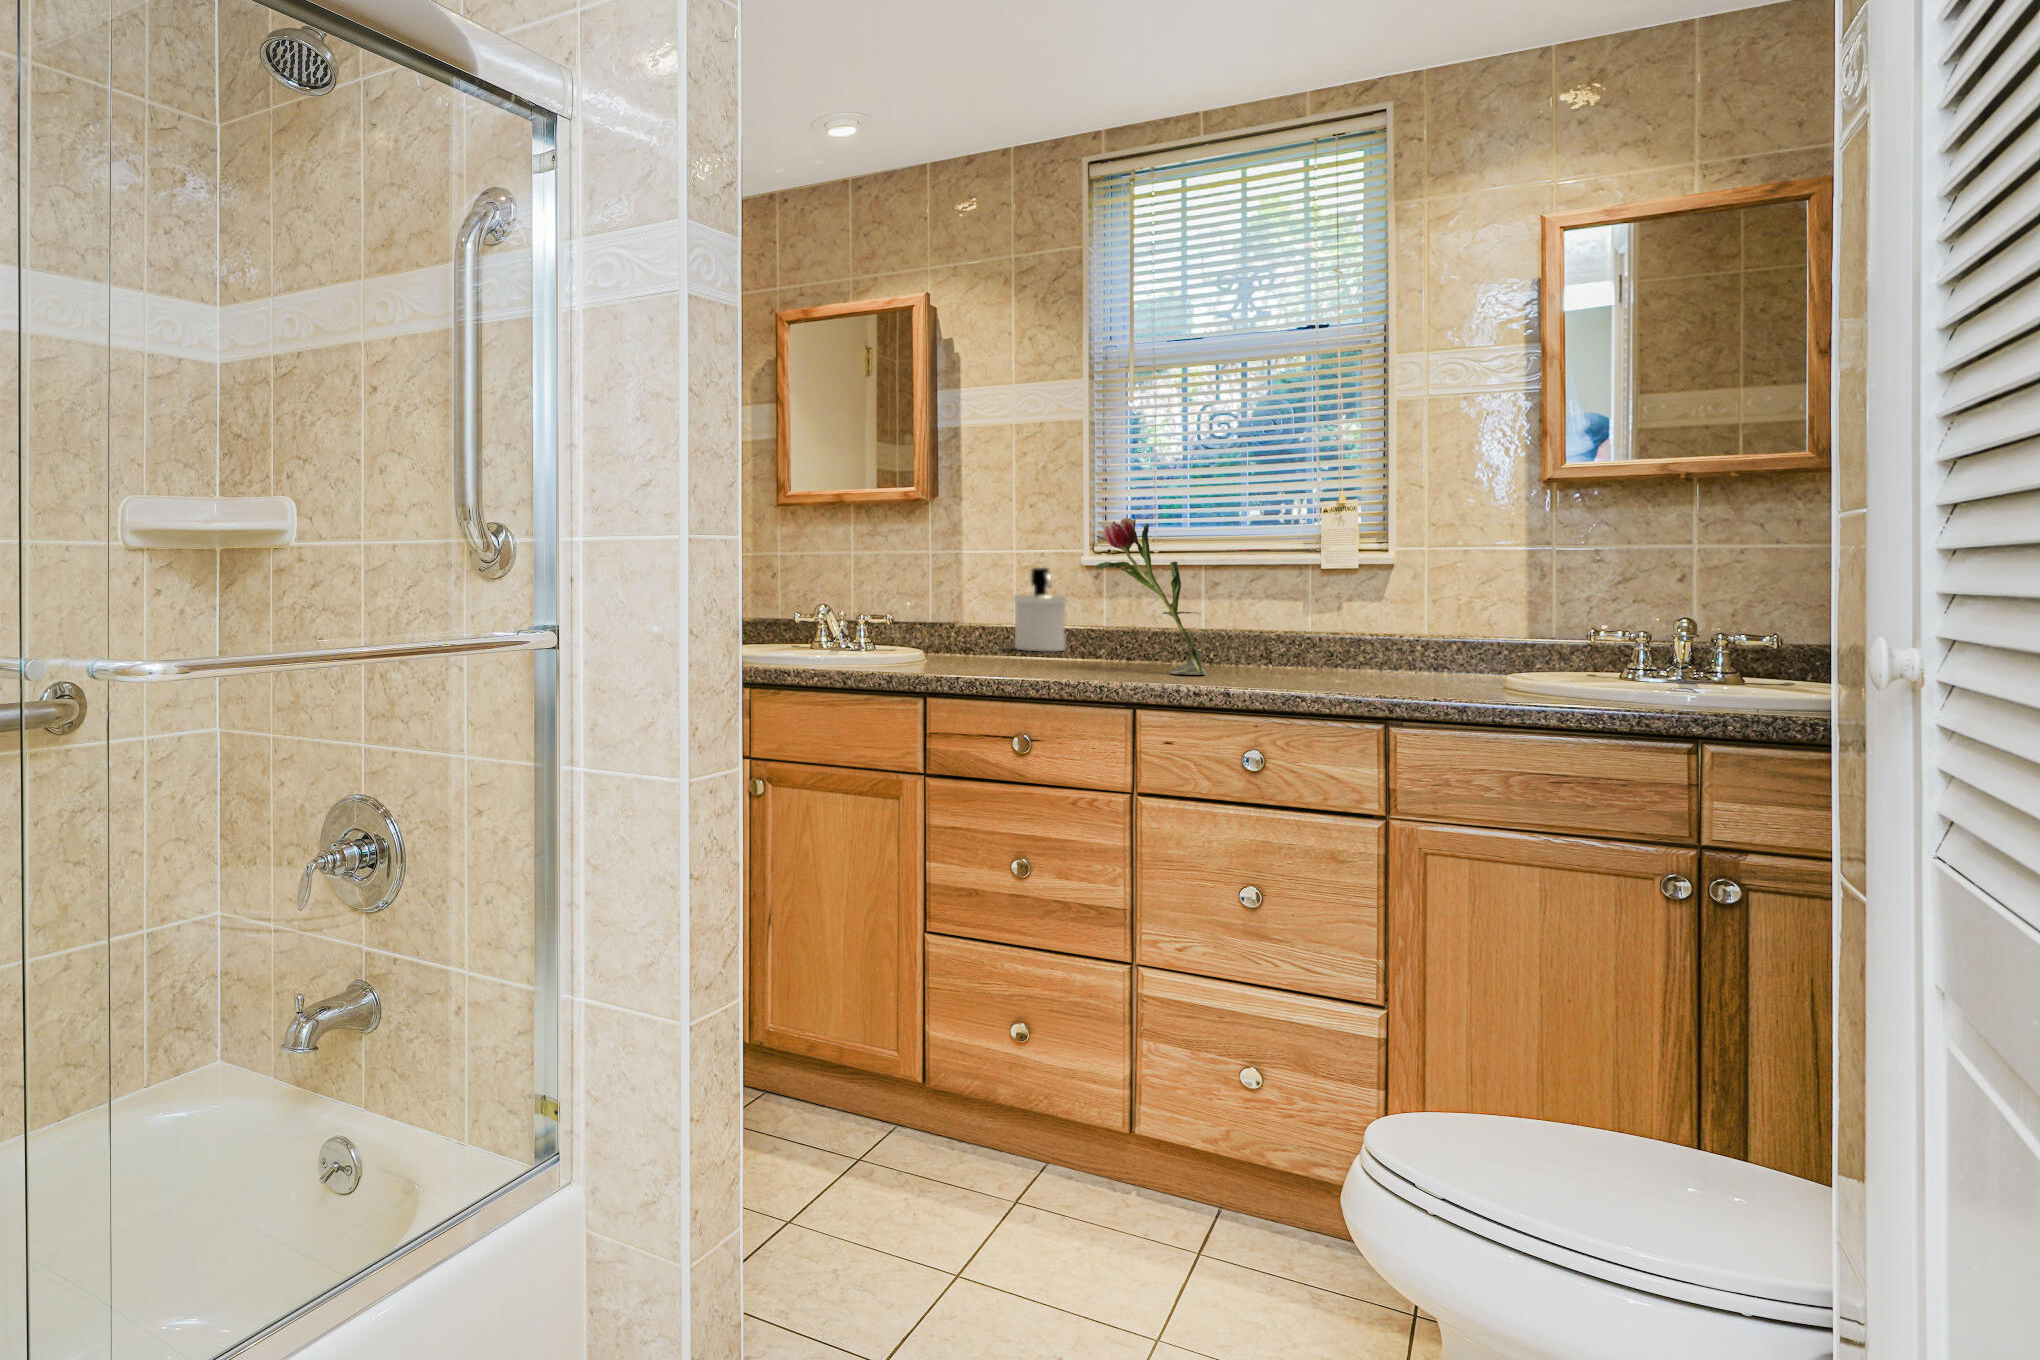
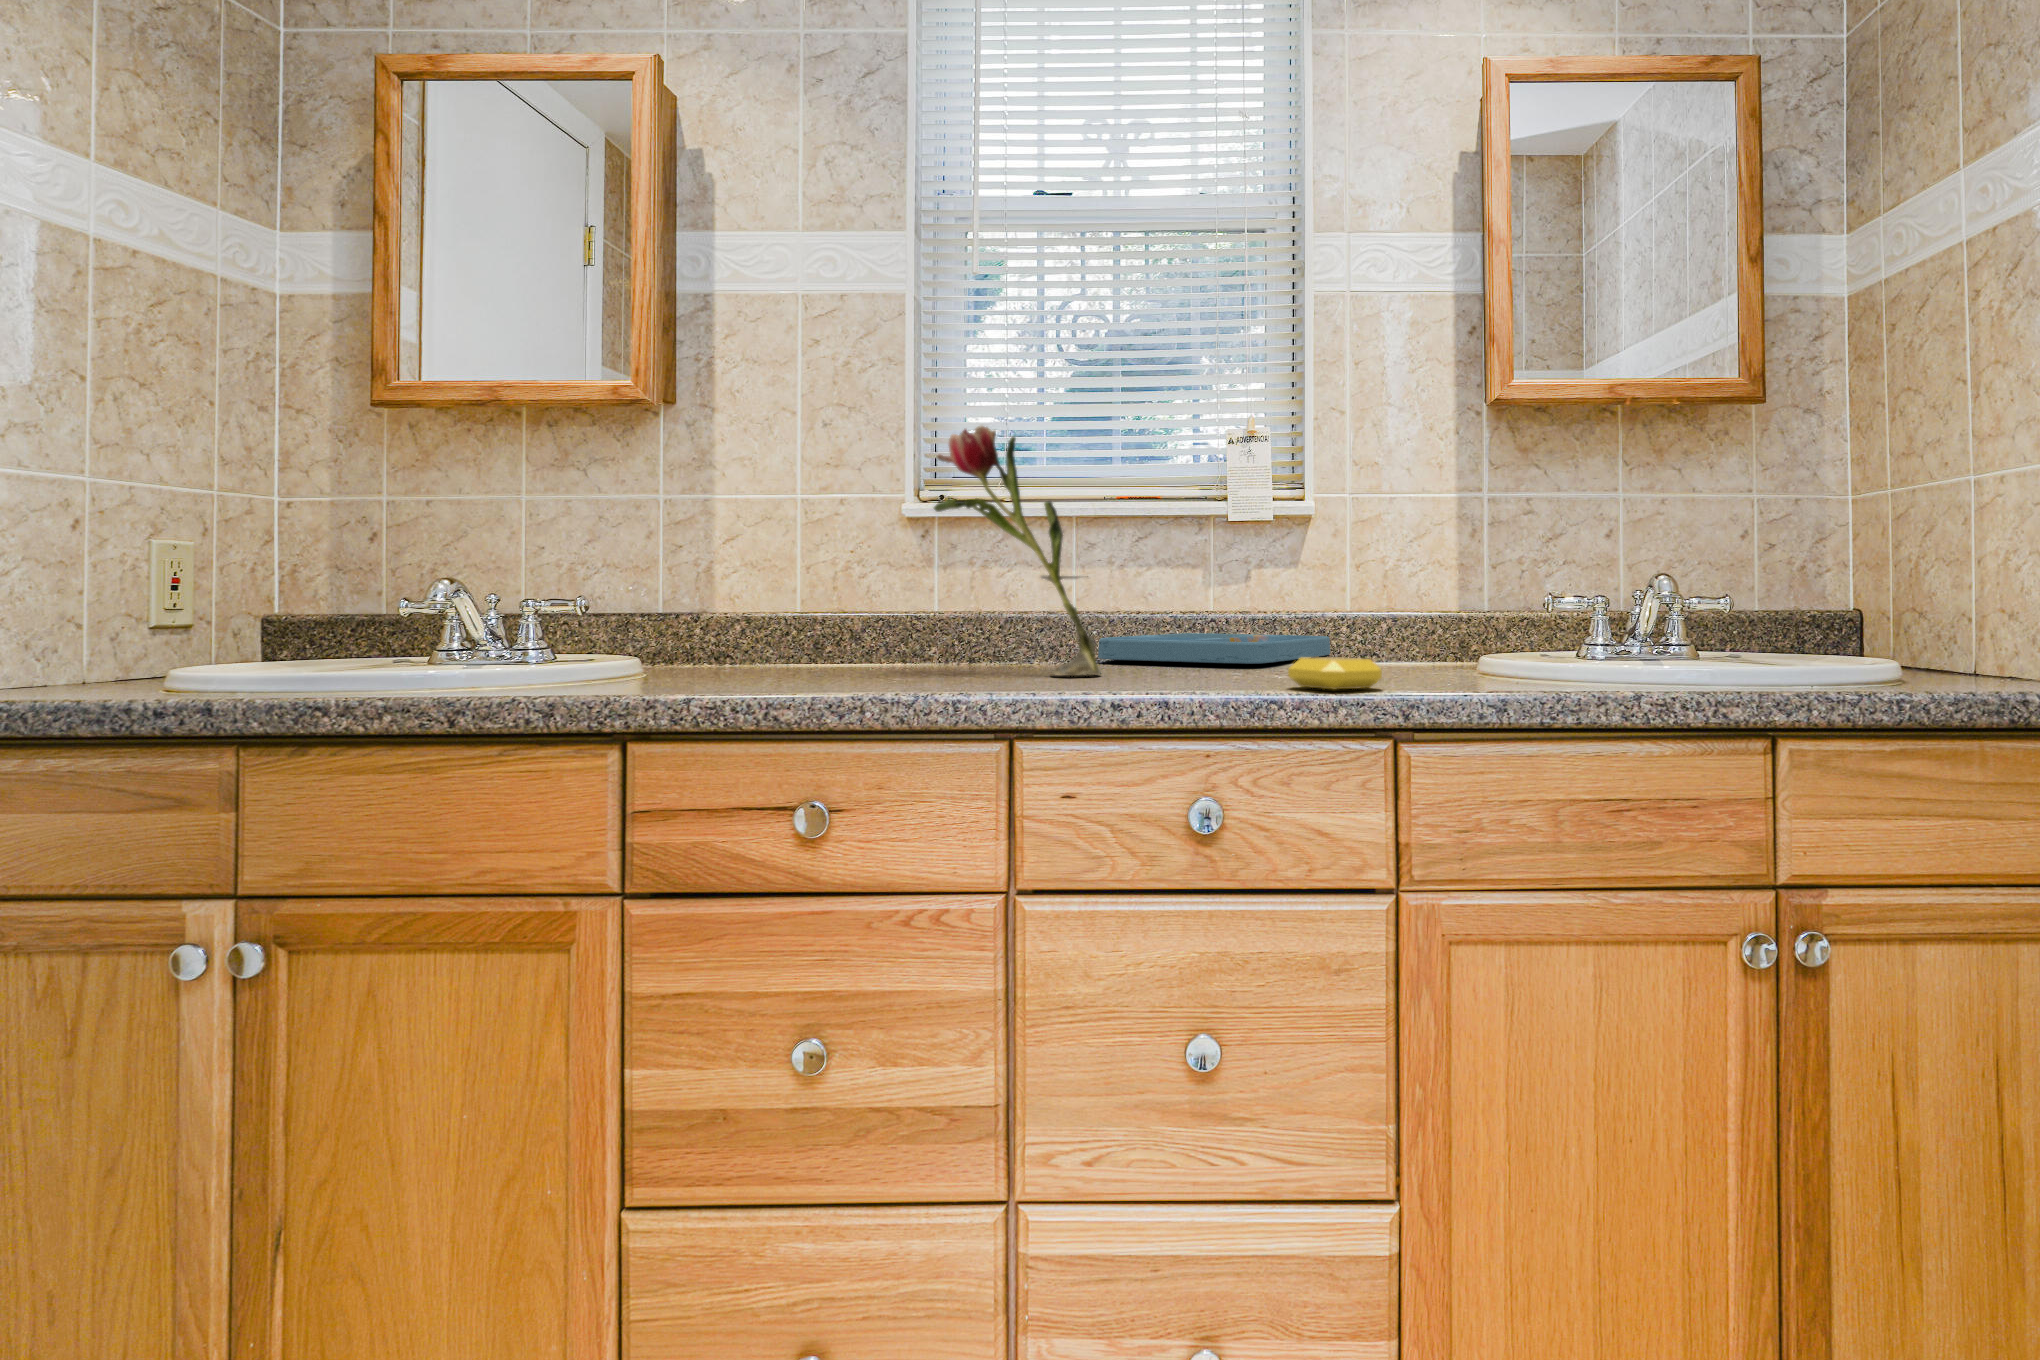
soap dispenser: present [1014,568,1067,651] -> none [800,522,883,655]
tray: none [1214,645,1417,672] -> present [1098,633,1330,664]
soap bar: none [1326,672,1399,694] -> present [1288,657,1382,689]

